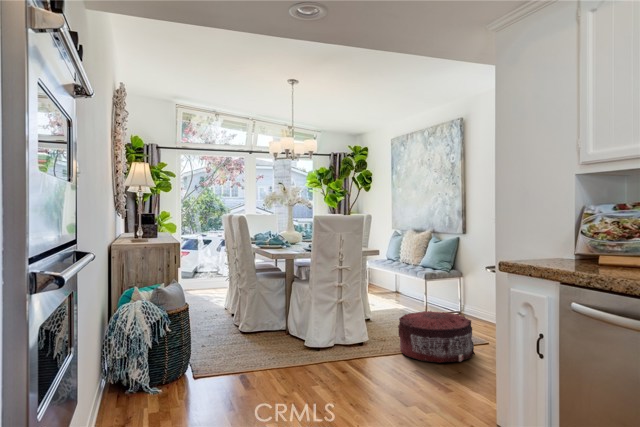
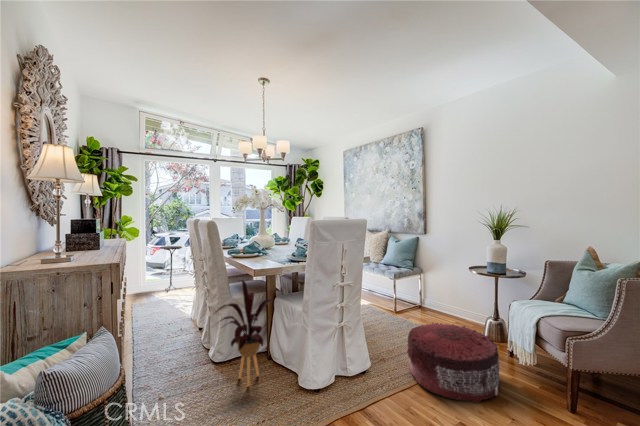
side table: none [195,243,216,290] -> present [160,246,182,289]
house plant: none [240,261,291,345] -> present [216,280,273,387]

